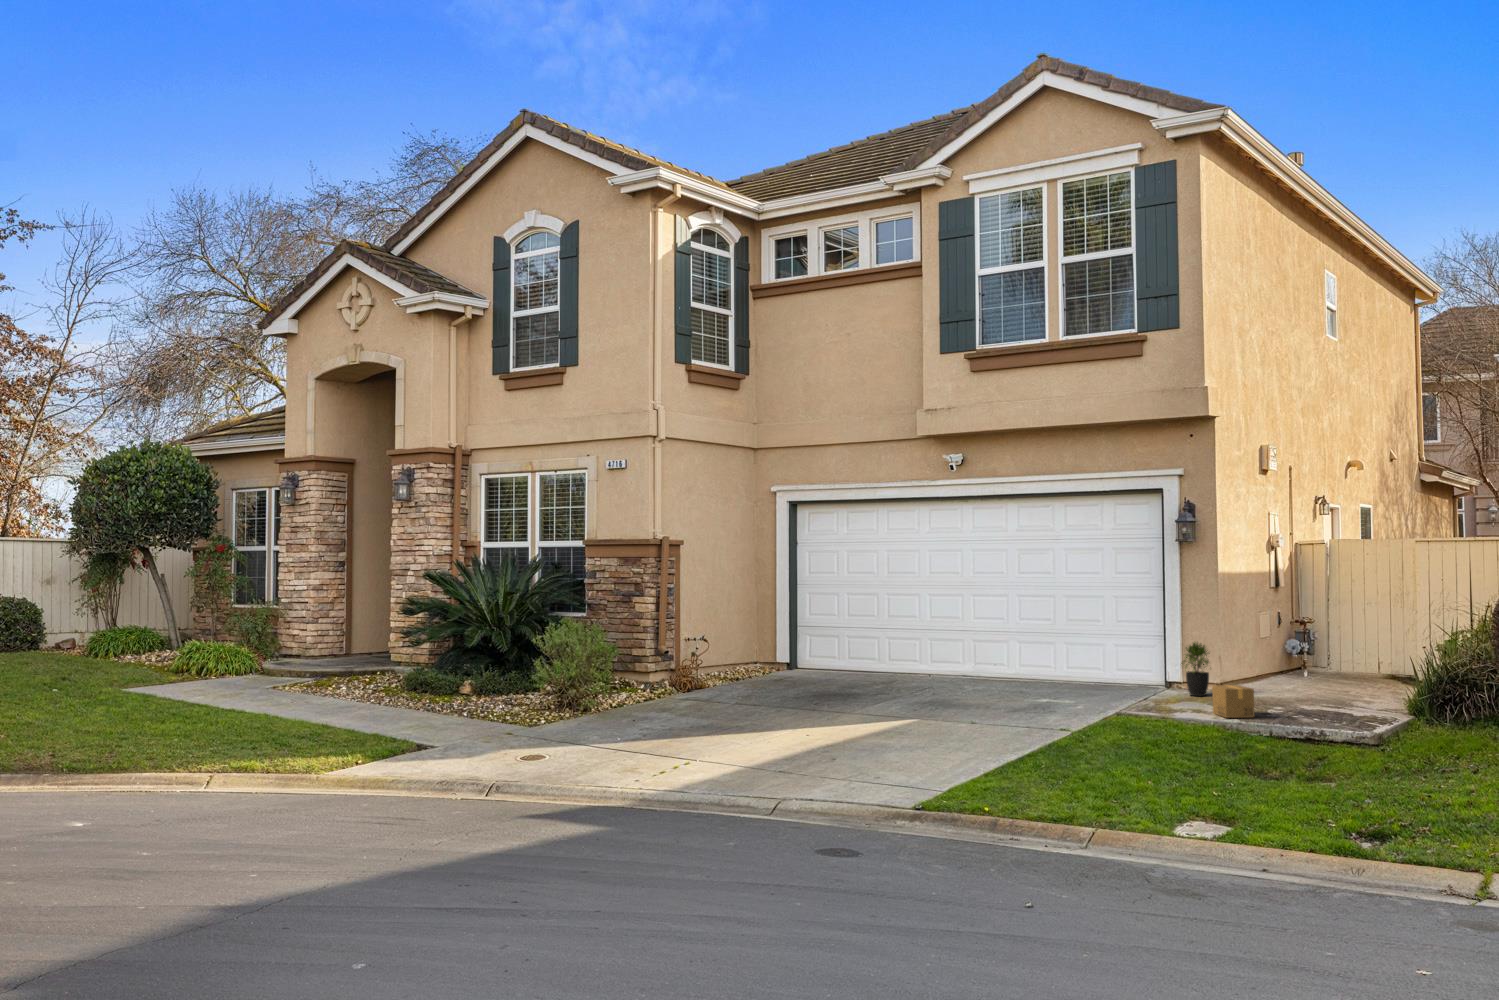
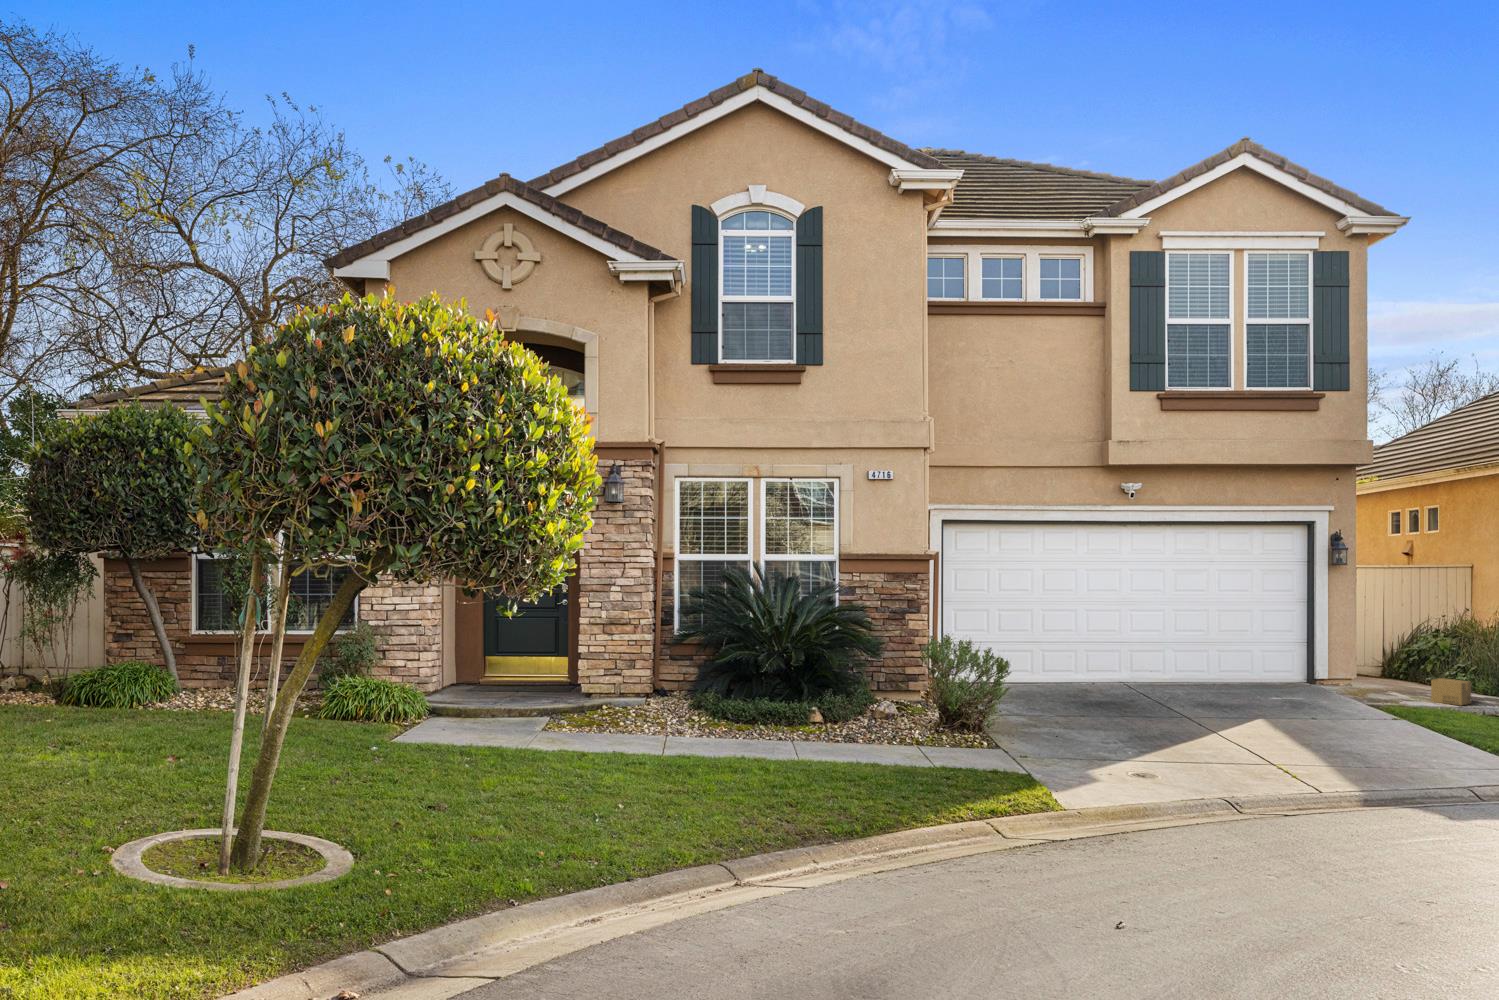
potted plant: present [1181,642,1210,696] -> none [1335,641,1367,685]

